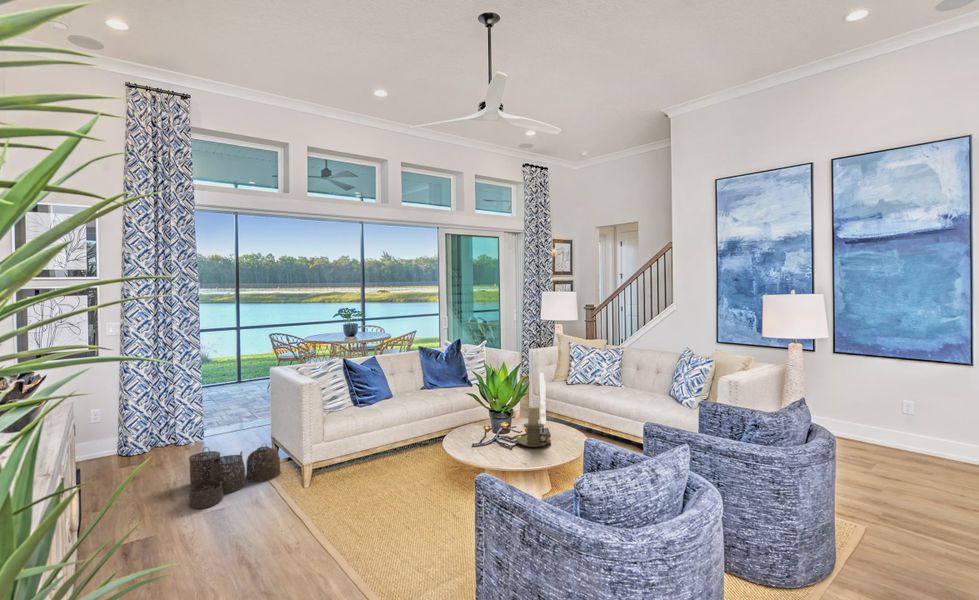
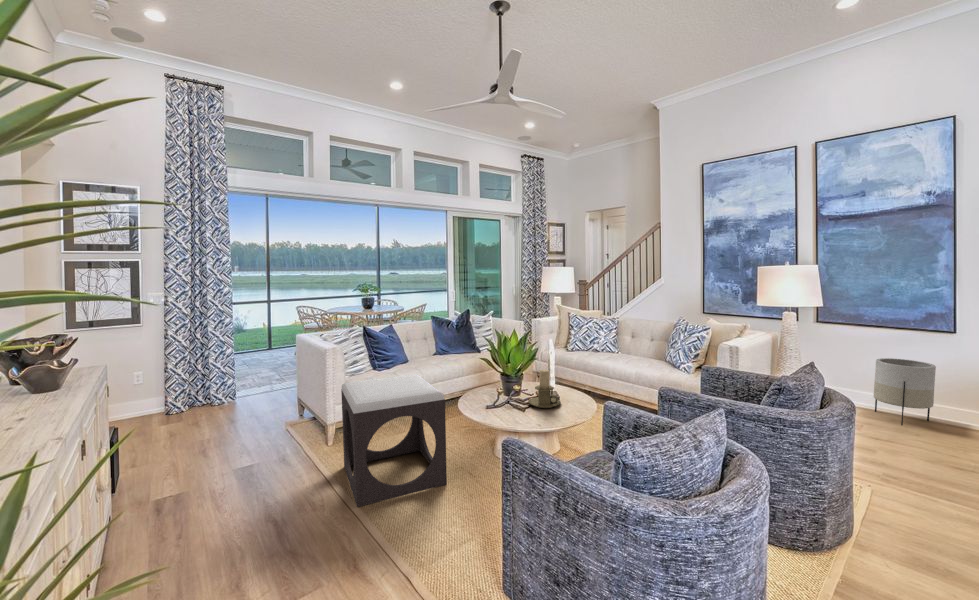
planter: none [896,394,958,467] -> present [874,358,936,425]
footstool: none [319,411,428,549] -> present [341,374,447,507]
woven basket: present [189,446,281,508] -> none [218,405,307,466]

